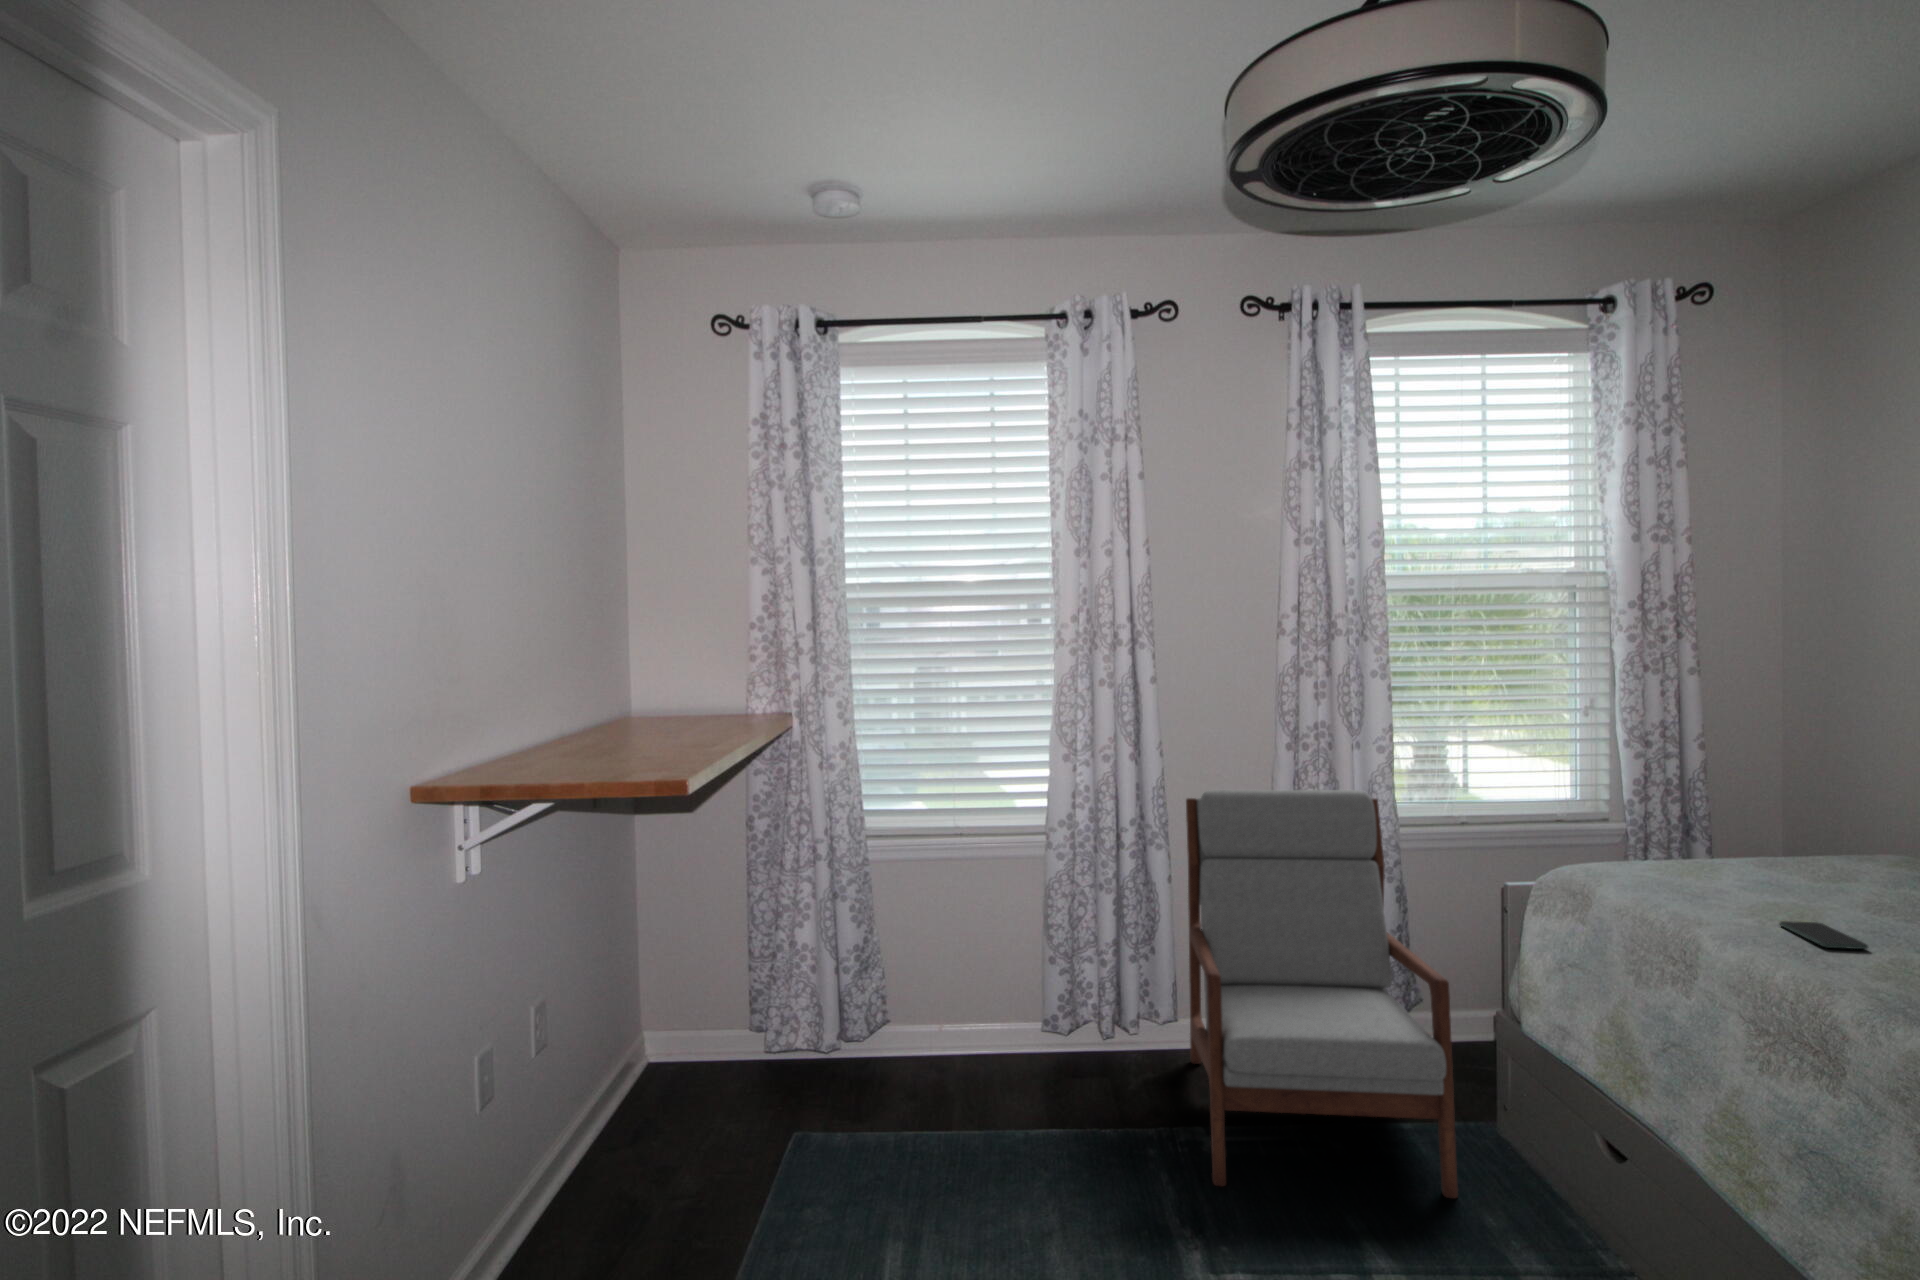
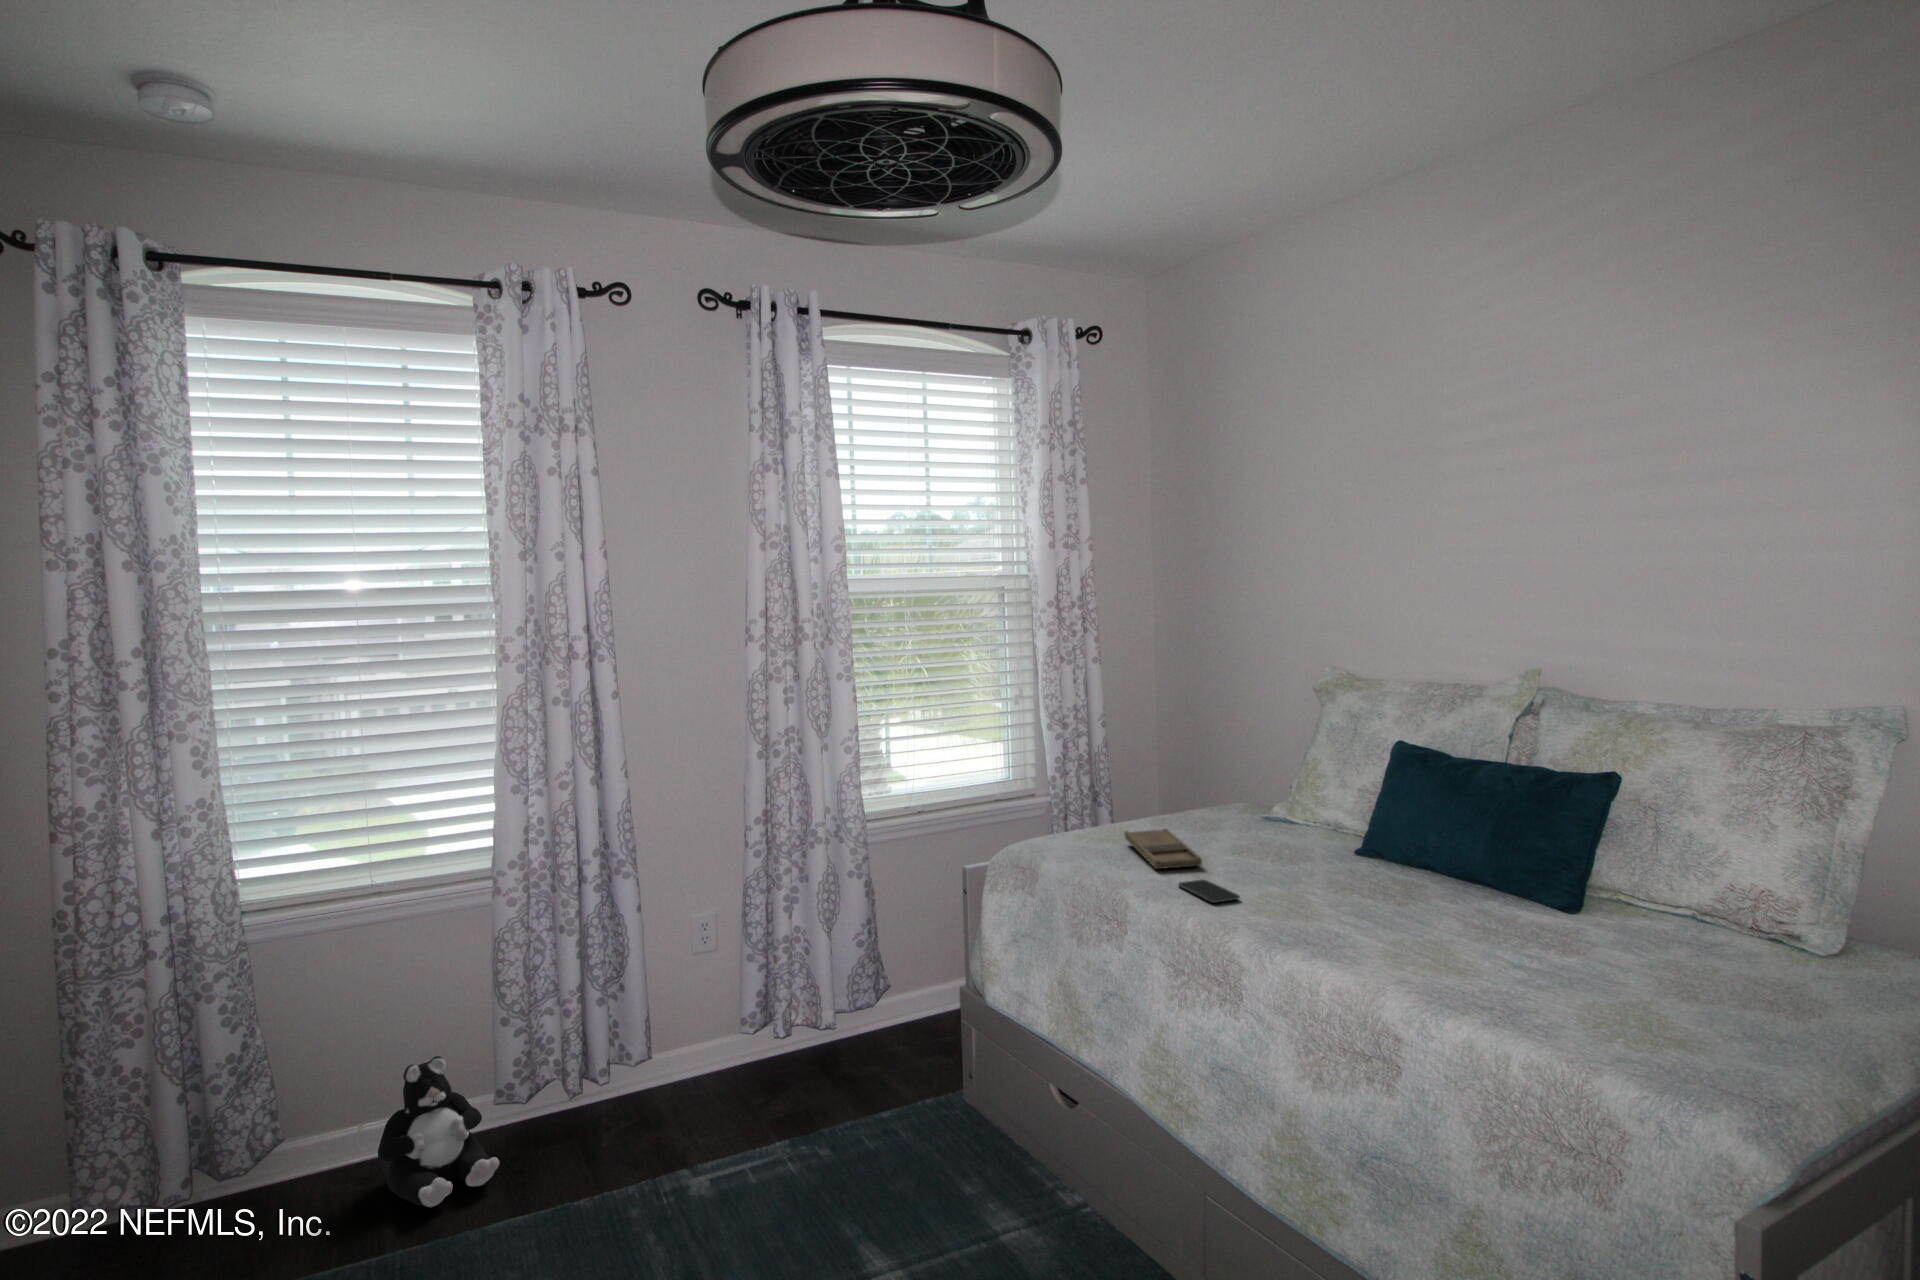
armchair: present [1186,790,1458,1199] -> none [657,794,936,1239]
tray: none [1715,861,1821,909] -> present [1125,828,1202,869]
plush toy: none [951,976,1042,1098] -> present [378,1056,499,1207]

